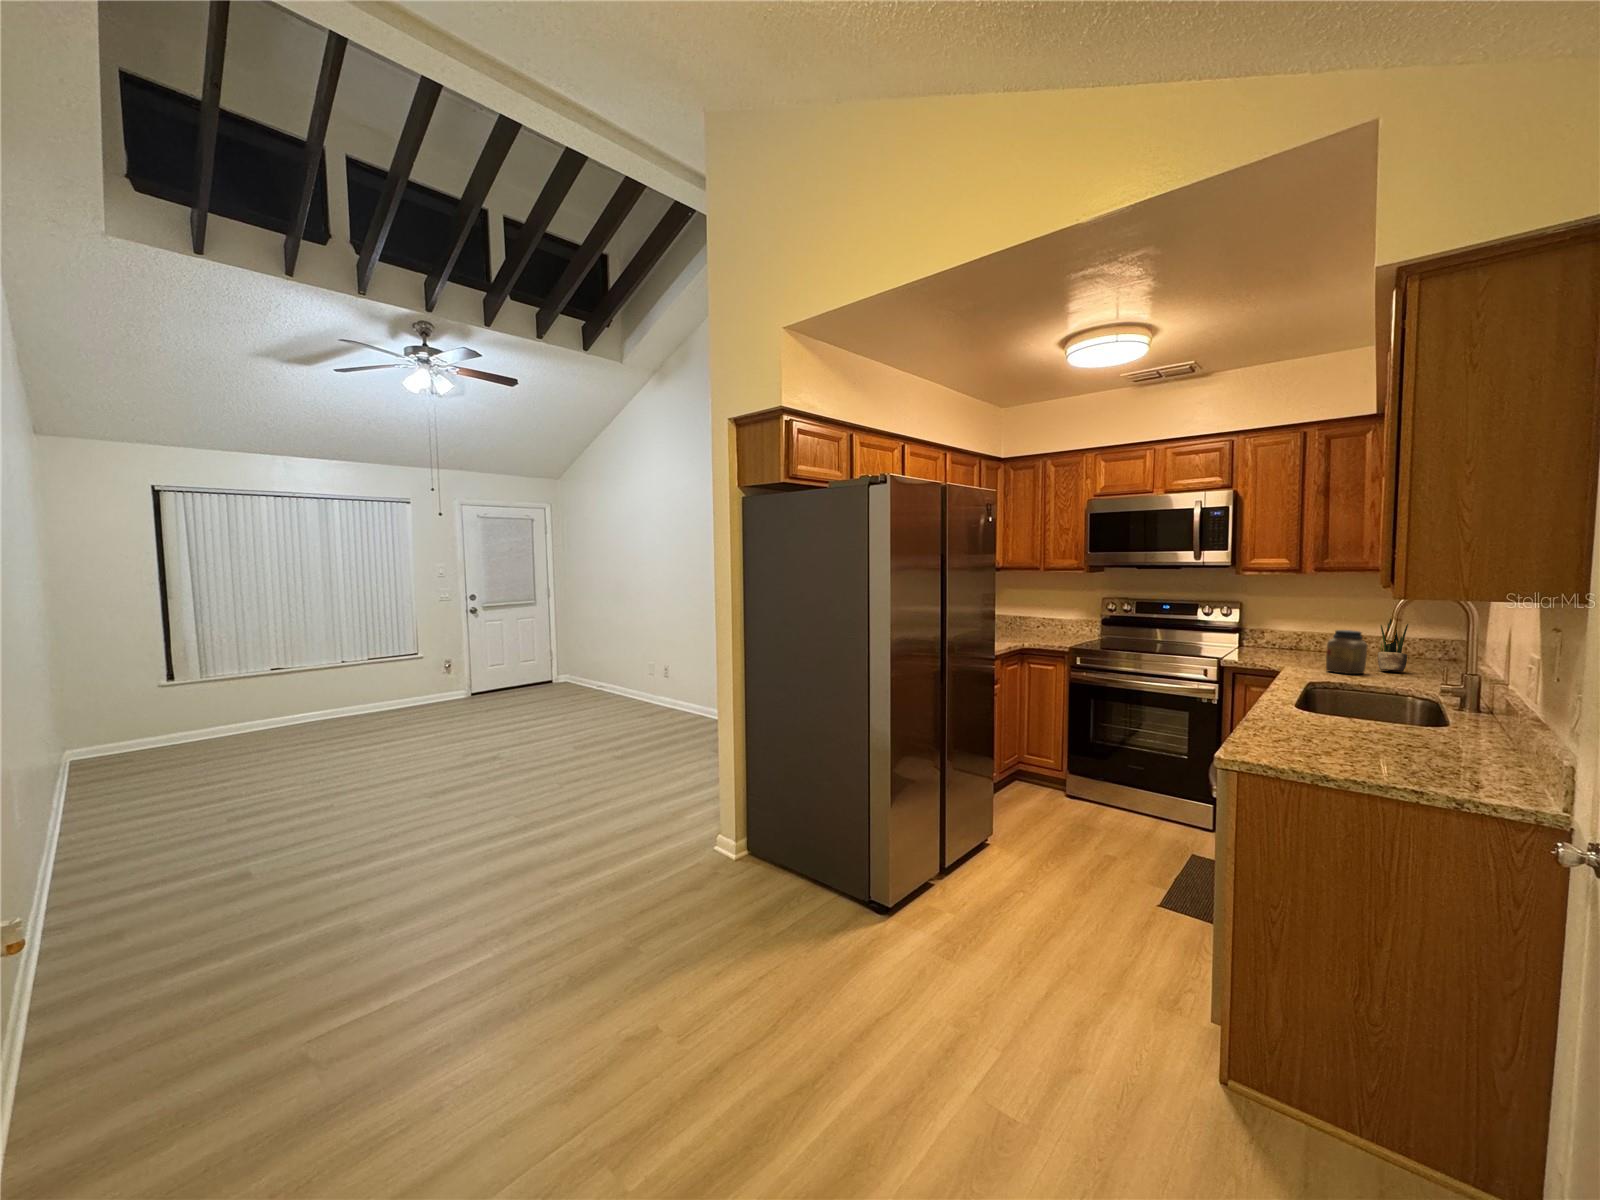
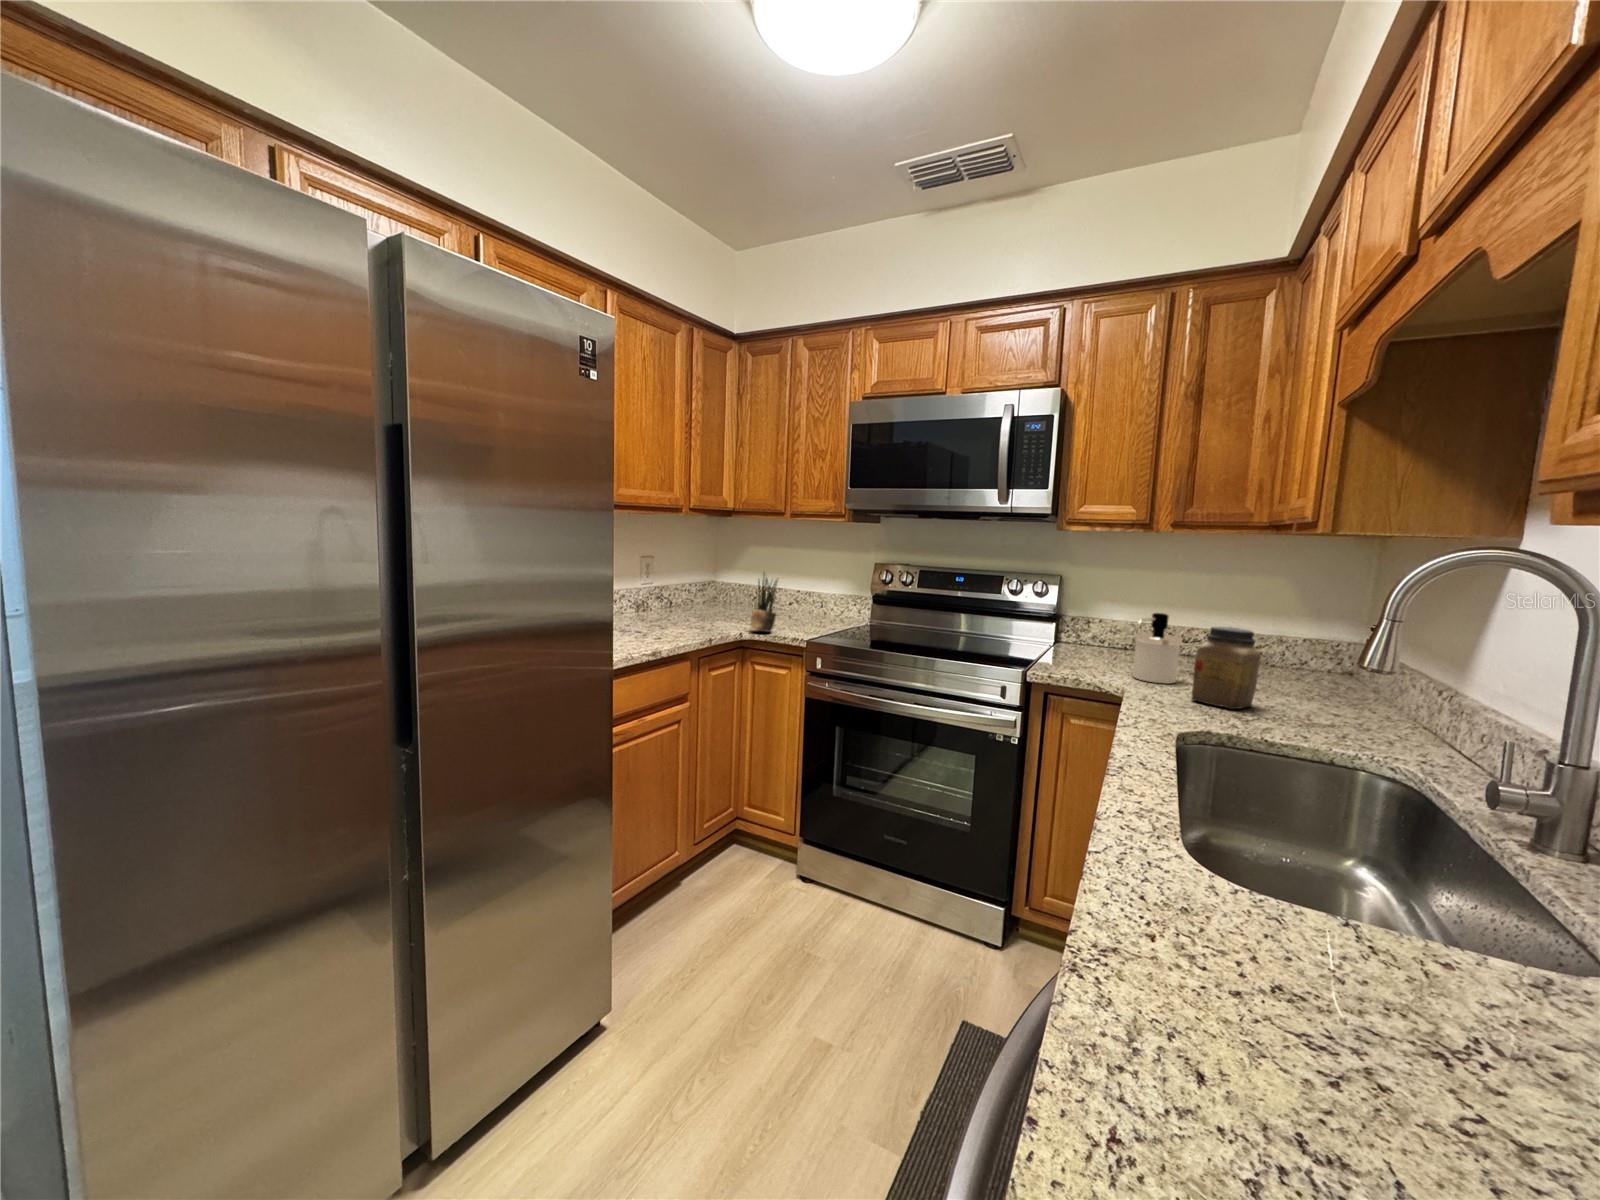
potted plant: present [1378,619,1408,671] -> present [751,572,778,632]
soap dispenser: none [1290,624,1323,665] -> present [1133,613,1182,684]

